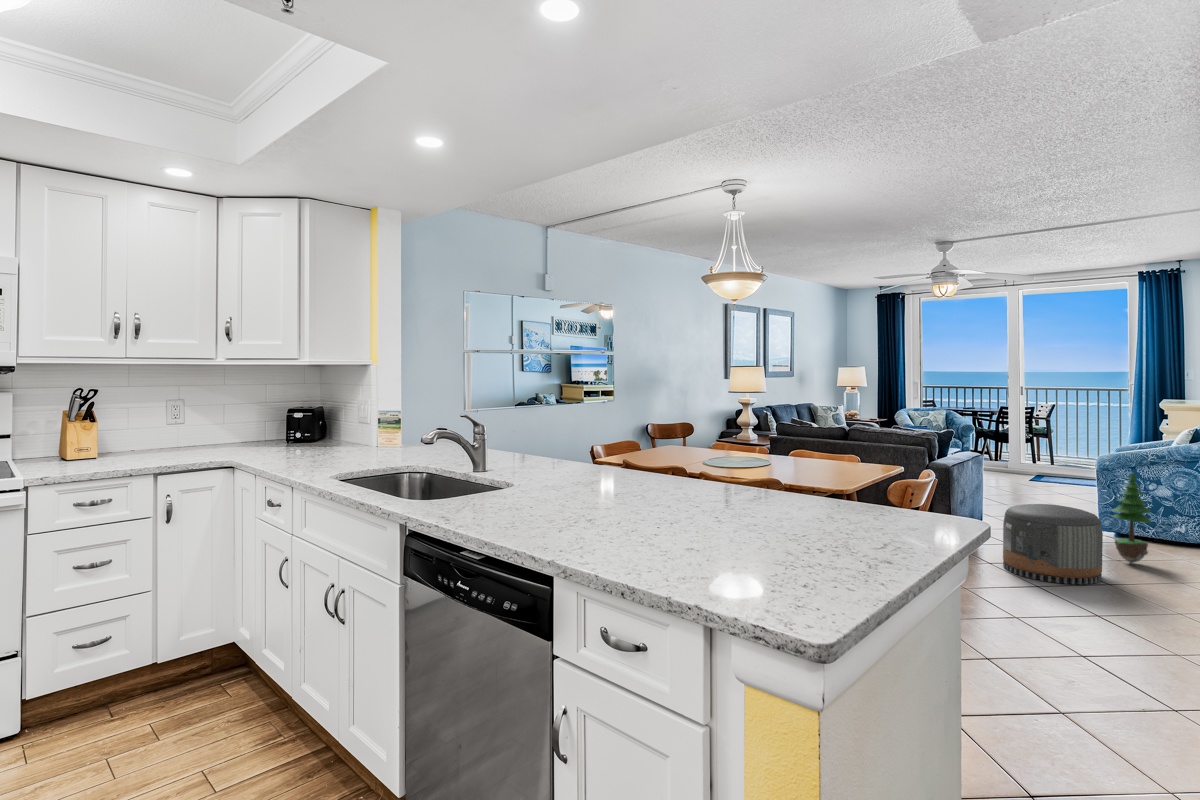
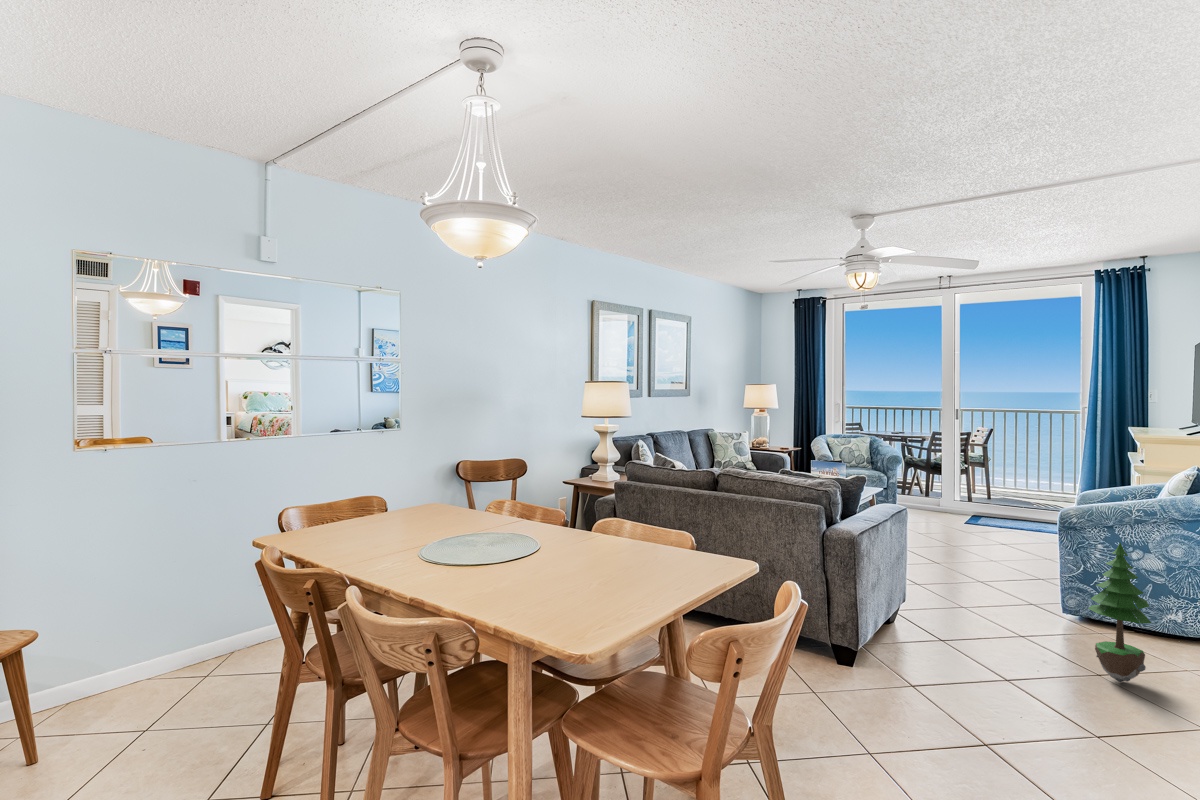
pouf: present [1003,504,1103,584] -> none [934,594,1086,740]

